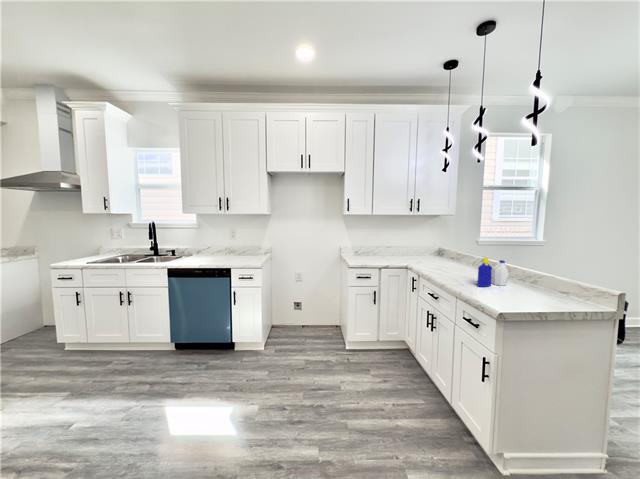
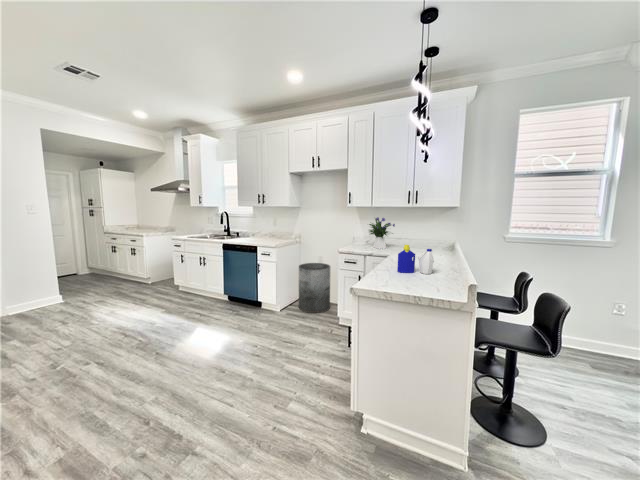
flower arrangement: none [362,224,397,260] -> present [369,217,395,249]
trash can: none [283,281,321,344] -> present [299,263,330,313]

